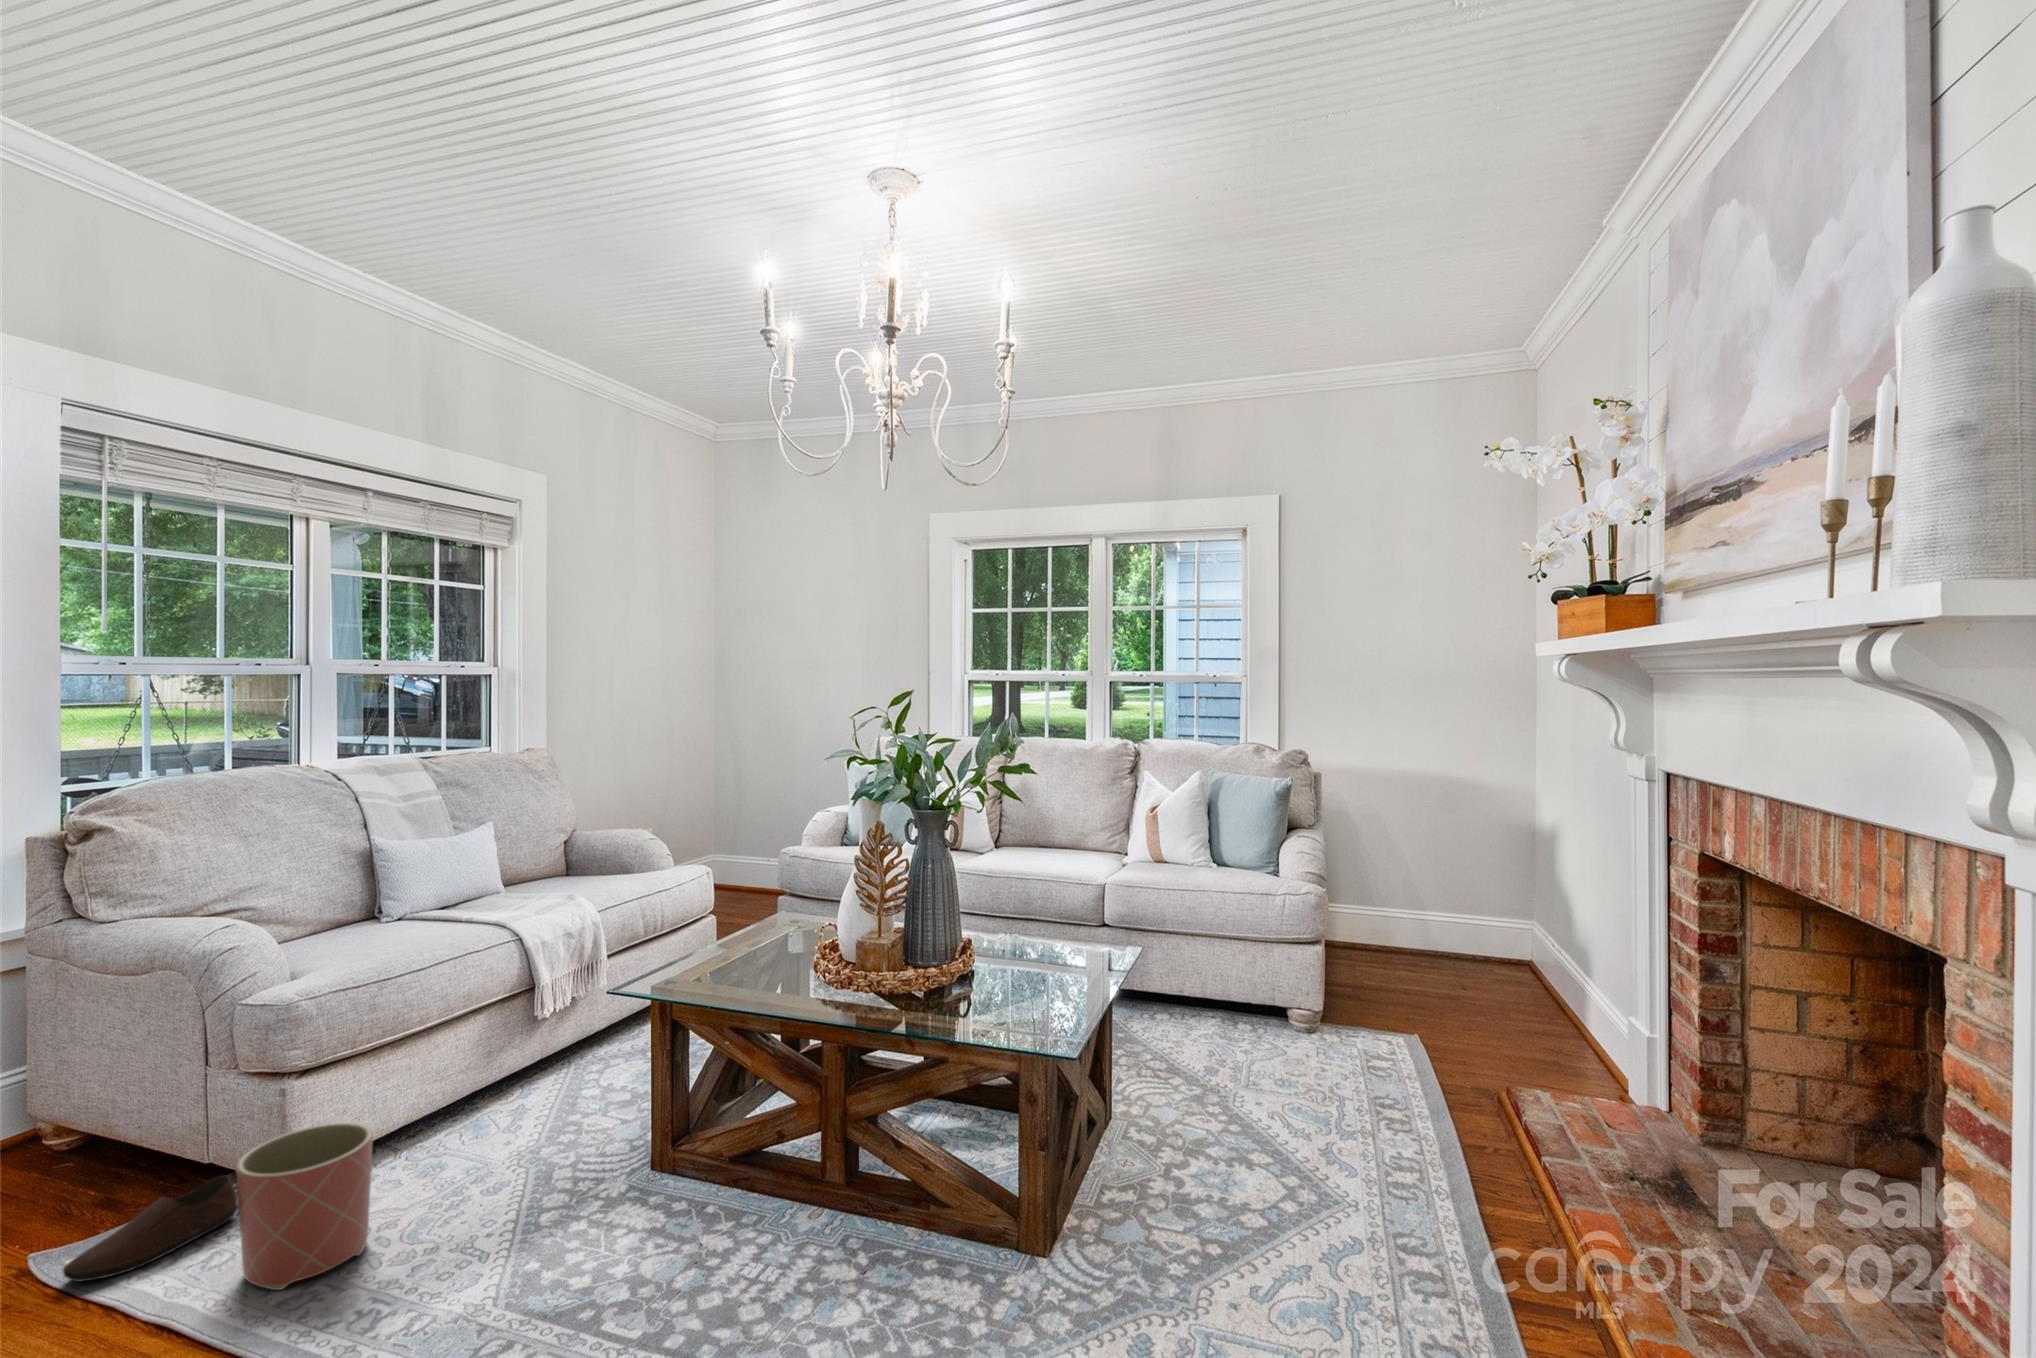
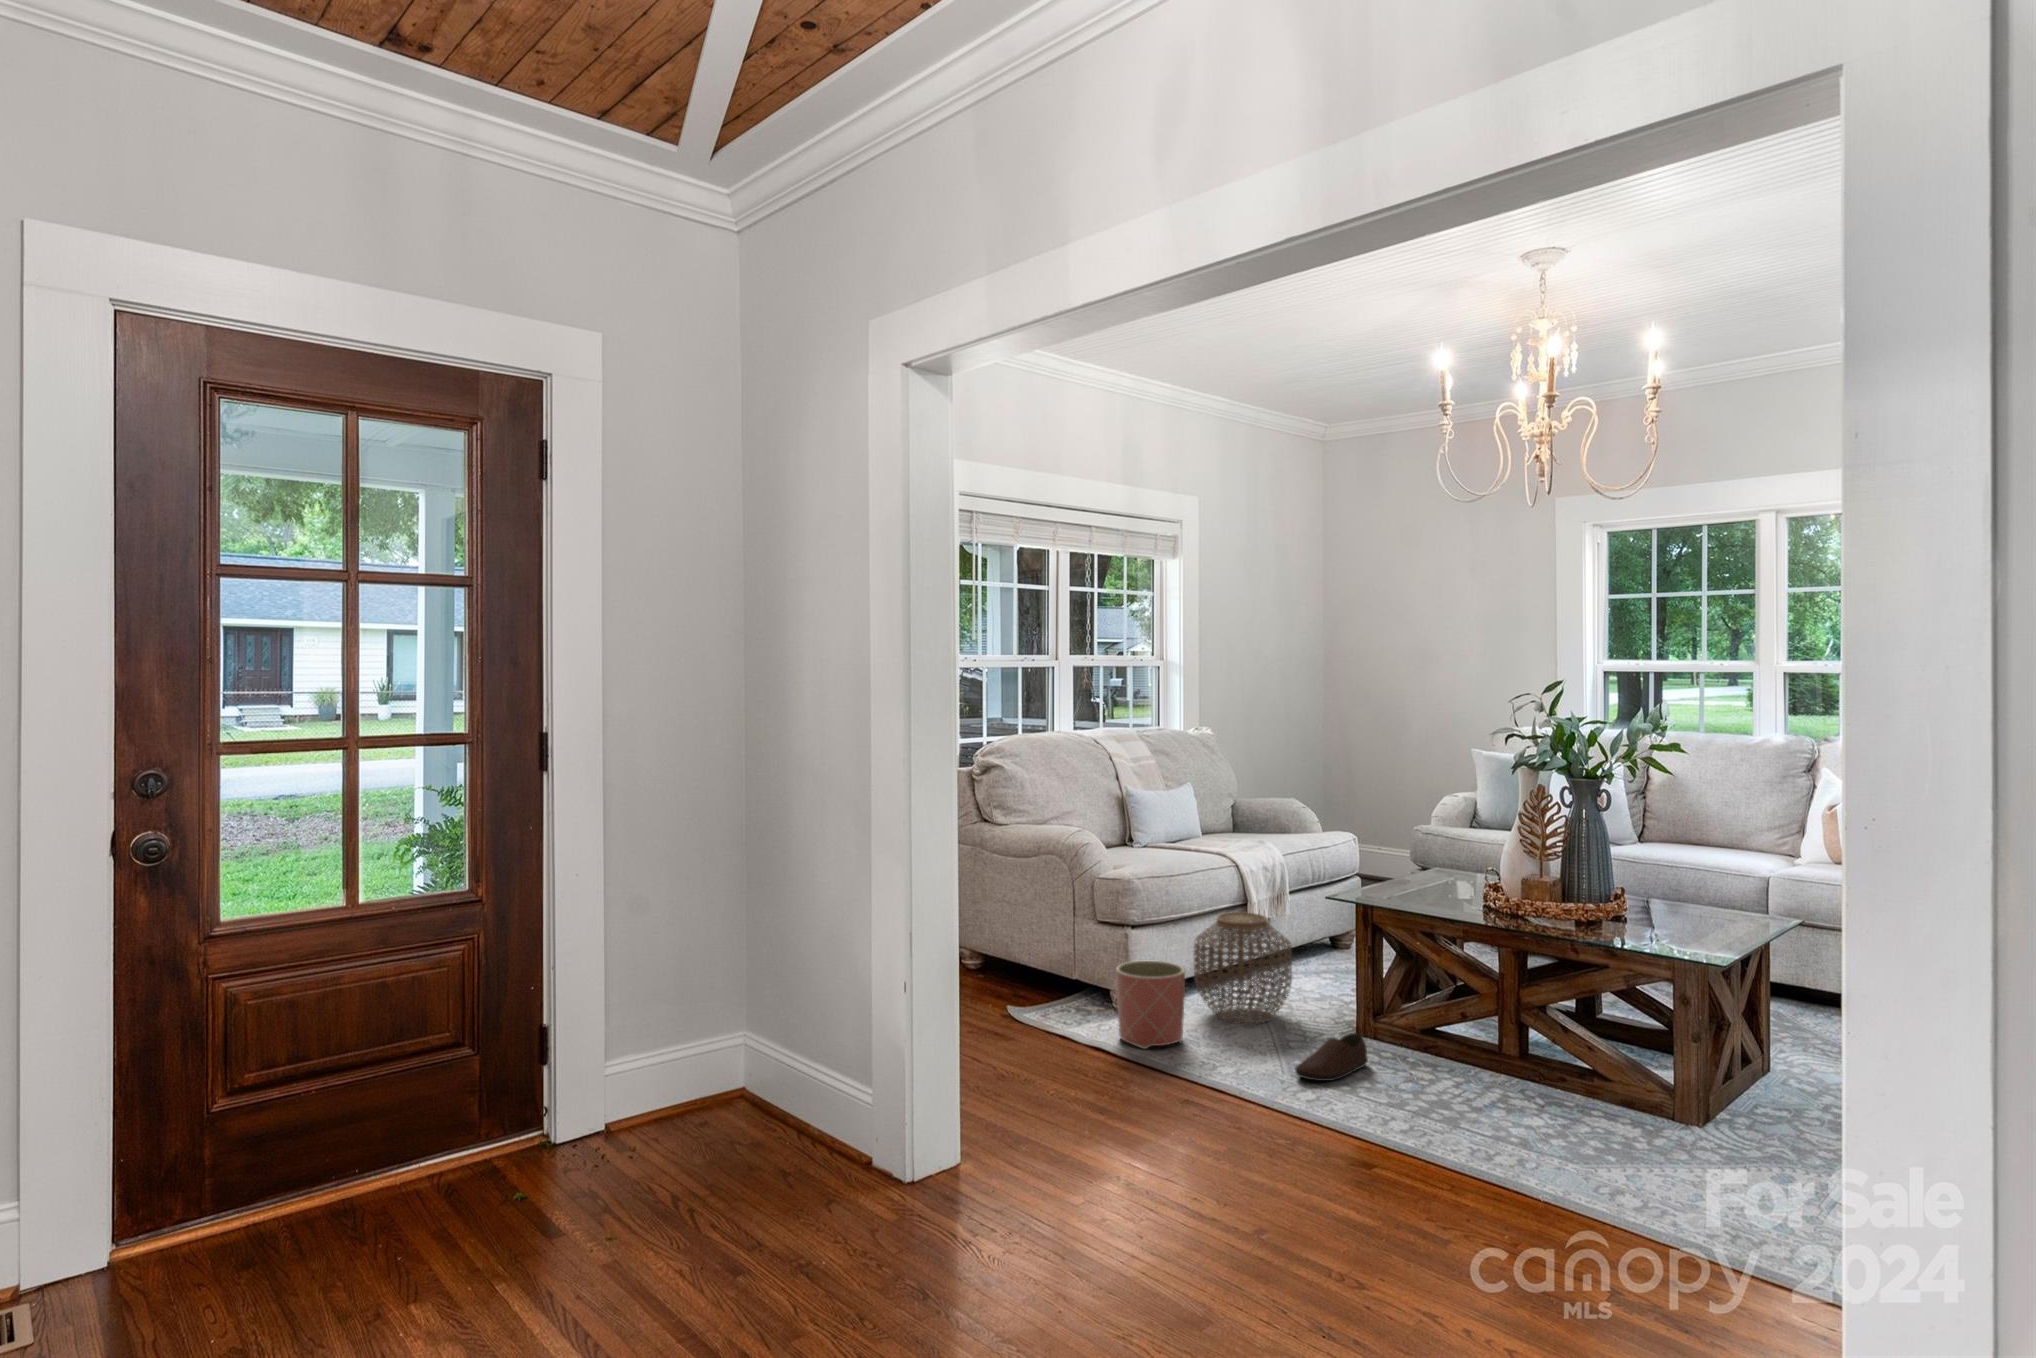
woven basket: none [419,1013,573,1182] -> present [1194,912,1292,1024]
shoe: present [63,1175,238,1282] -> present [1295,1033,1368,1081]

